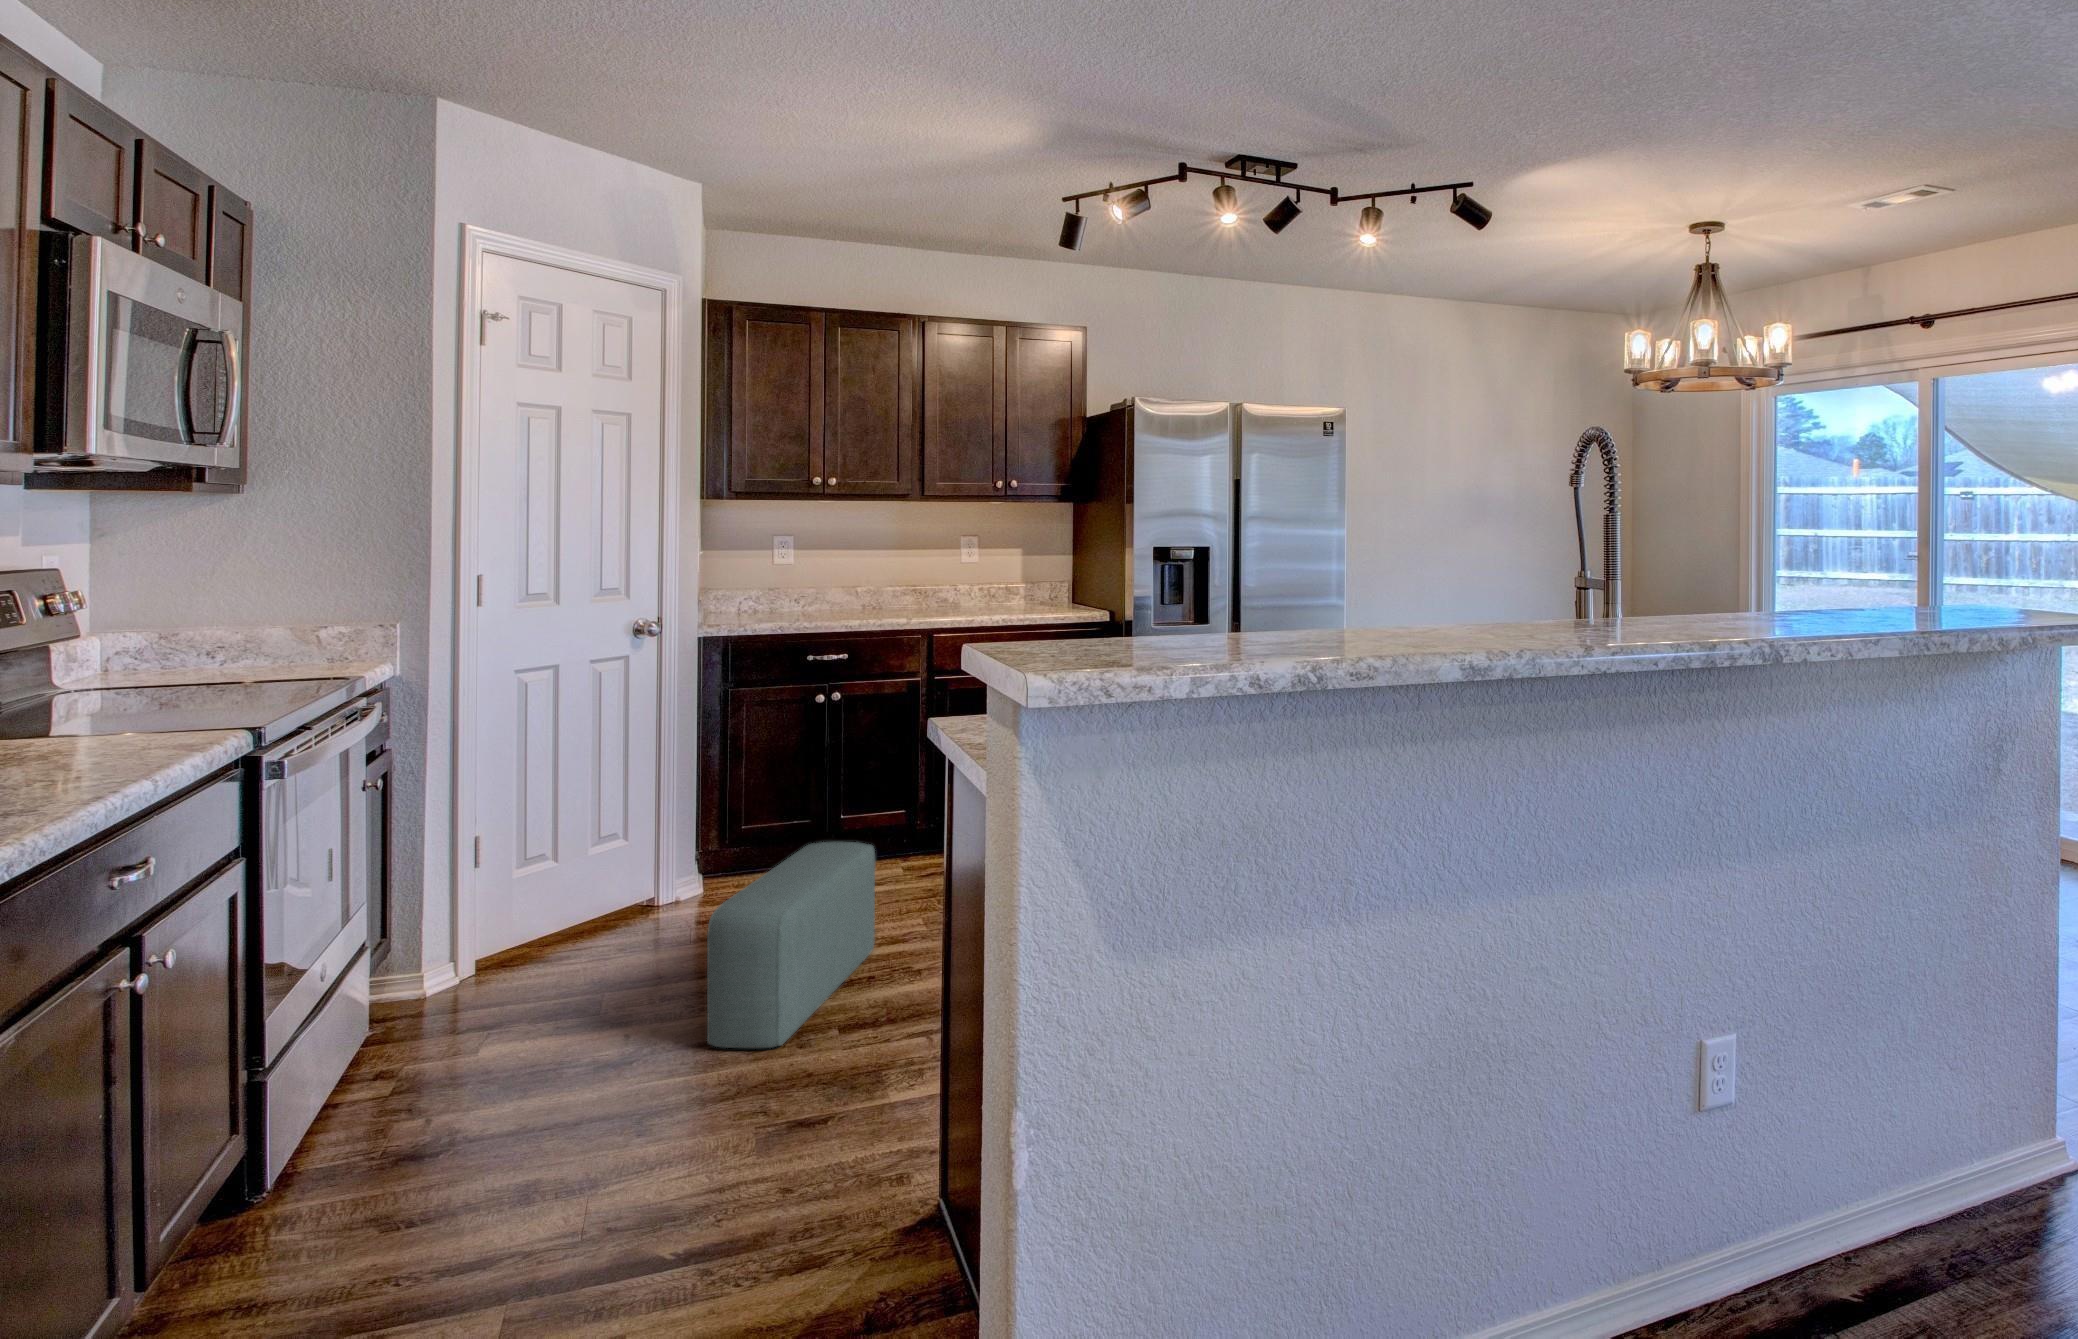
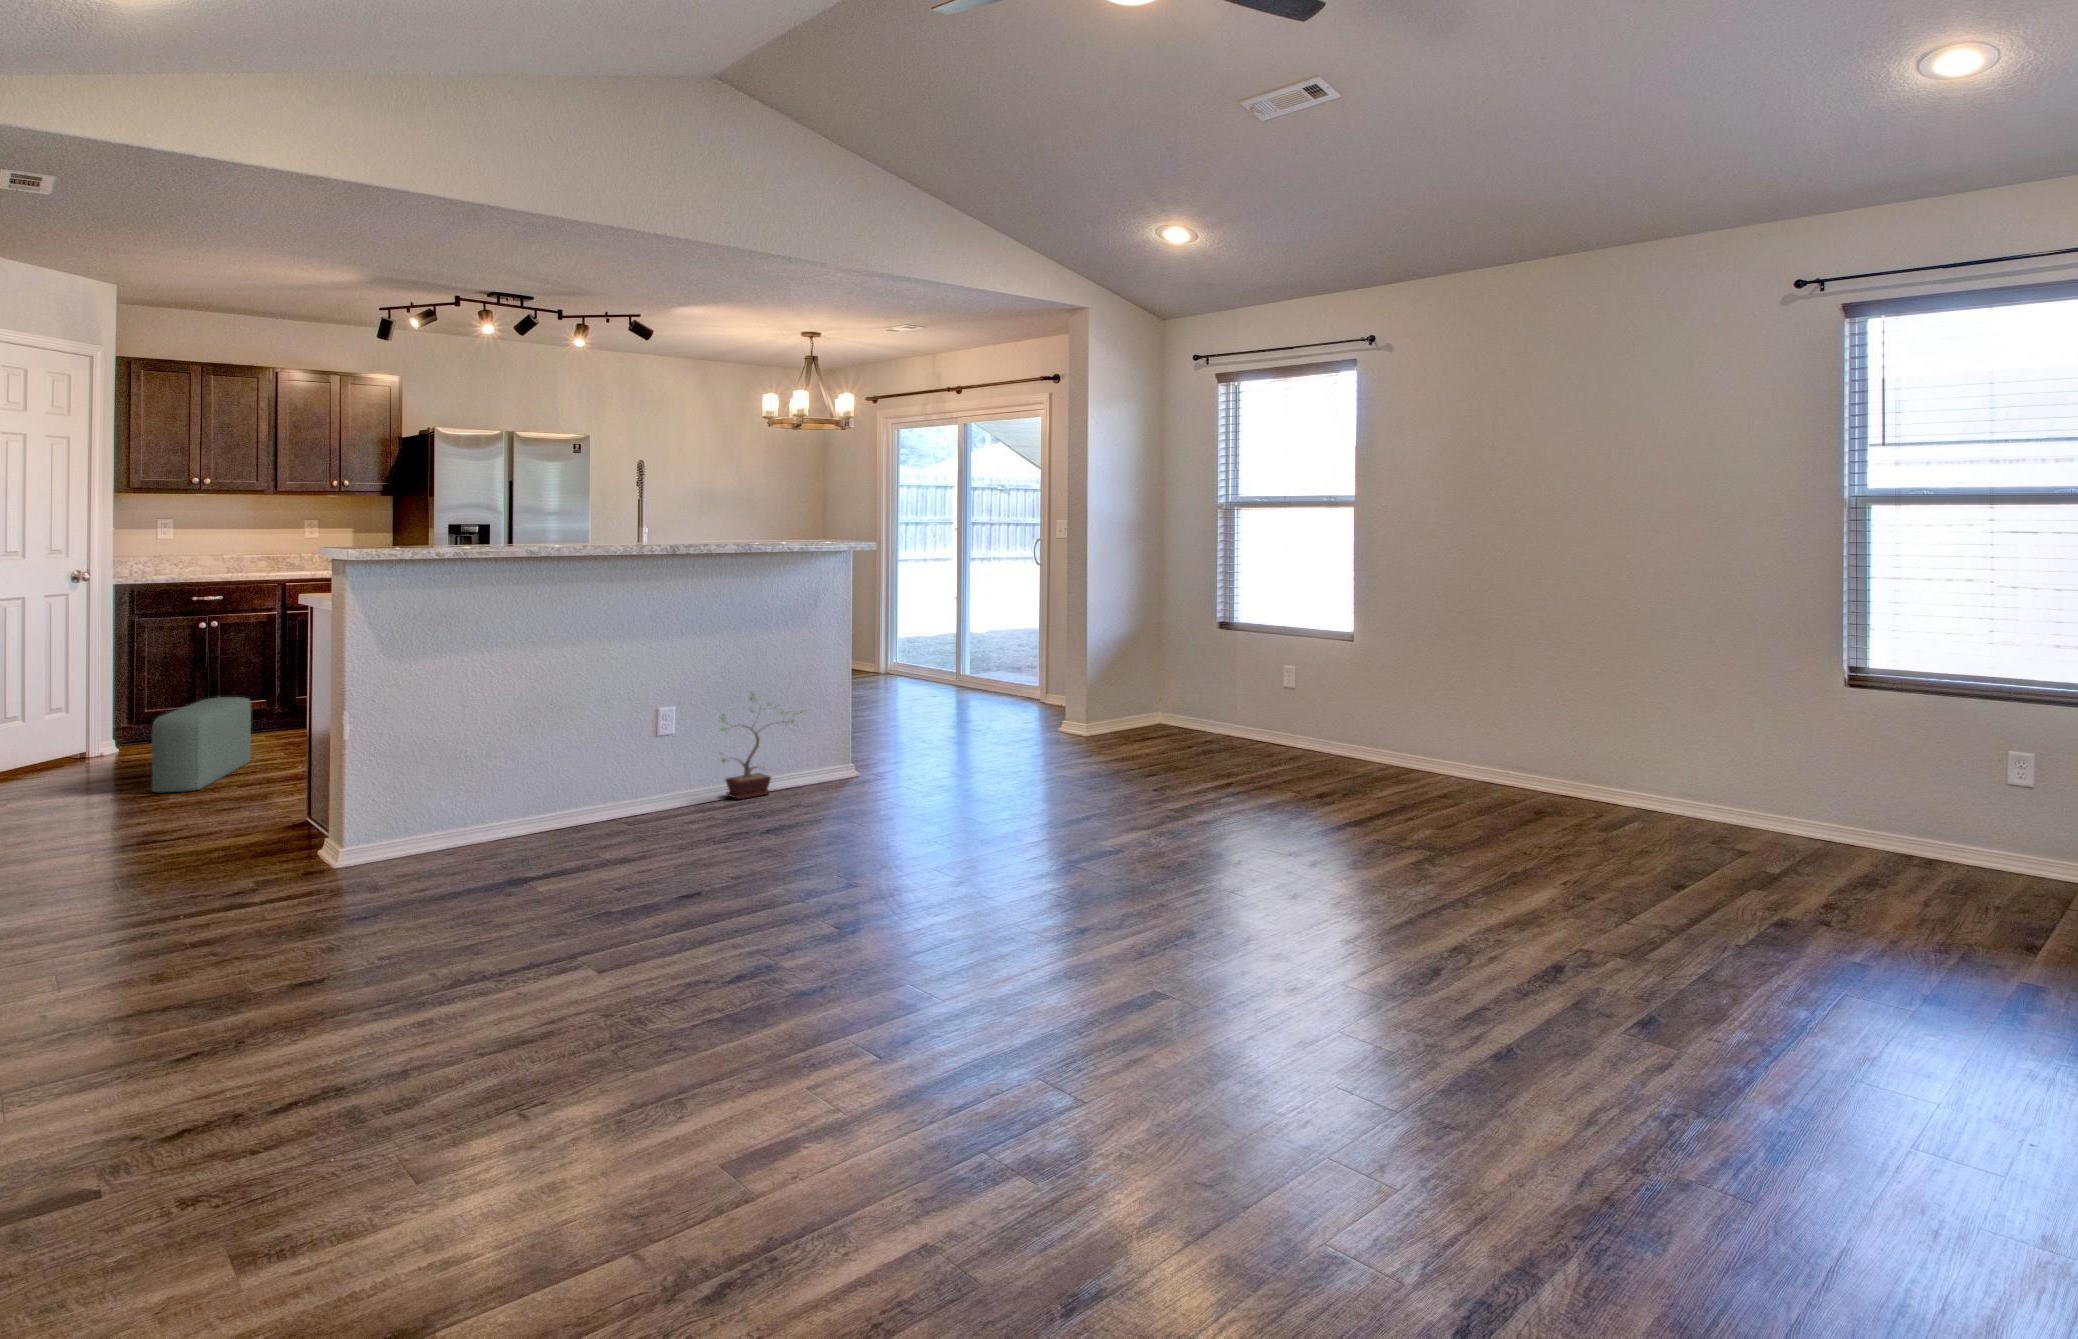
potted plant: none [1851,975,2037,1262] -> present [720,693,803,799]

